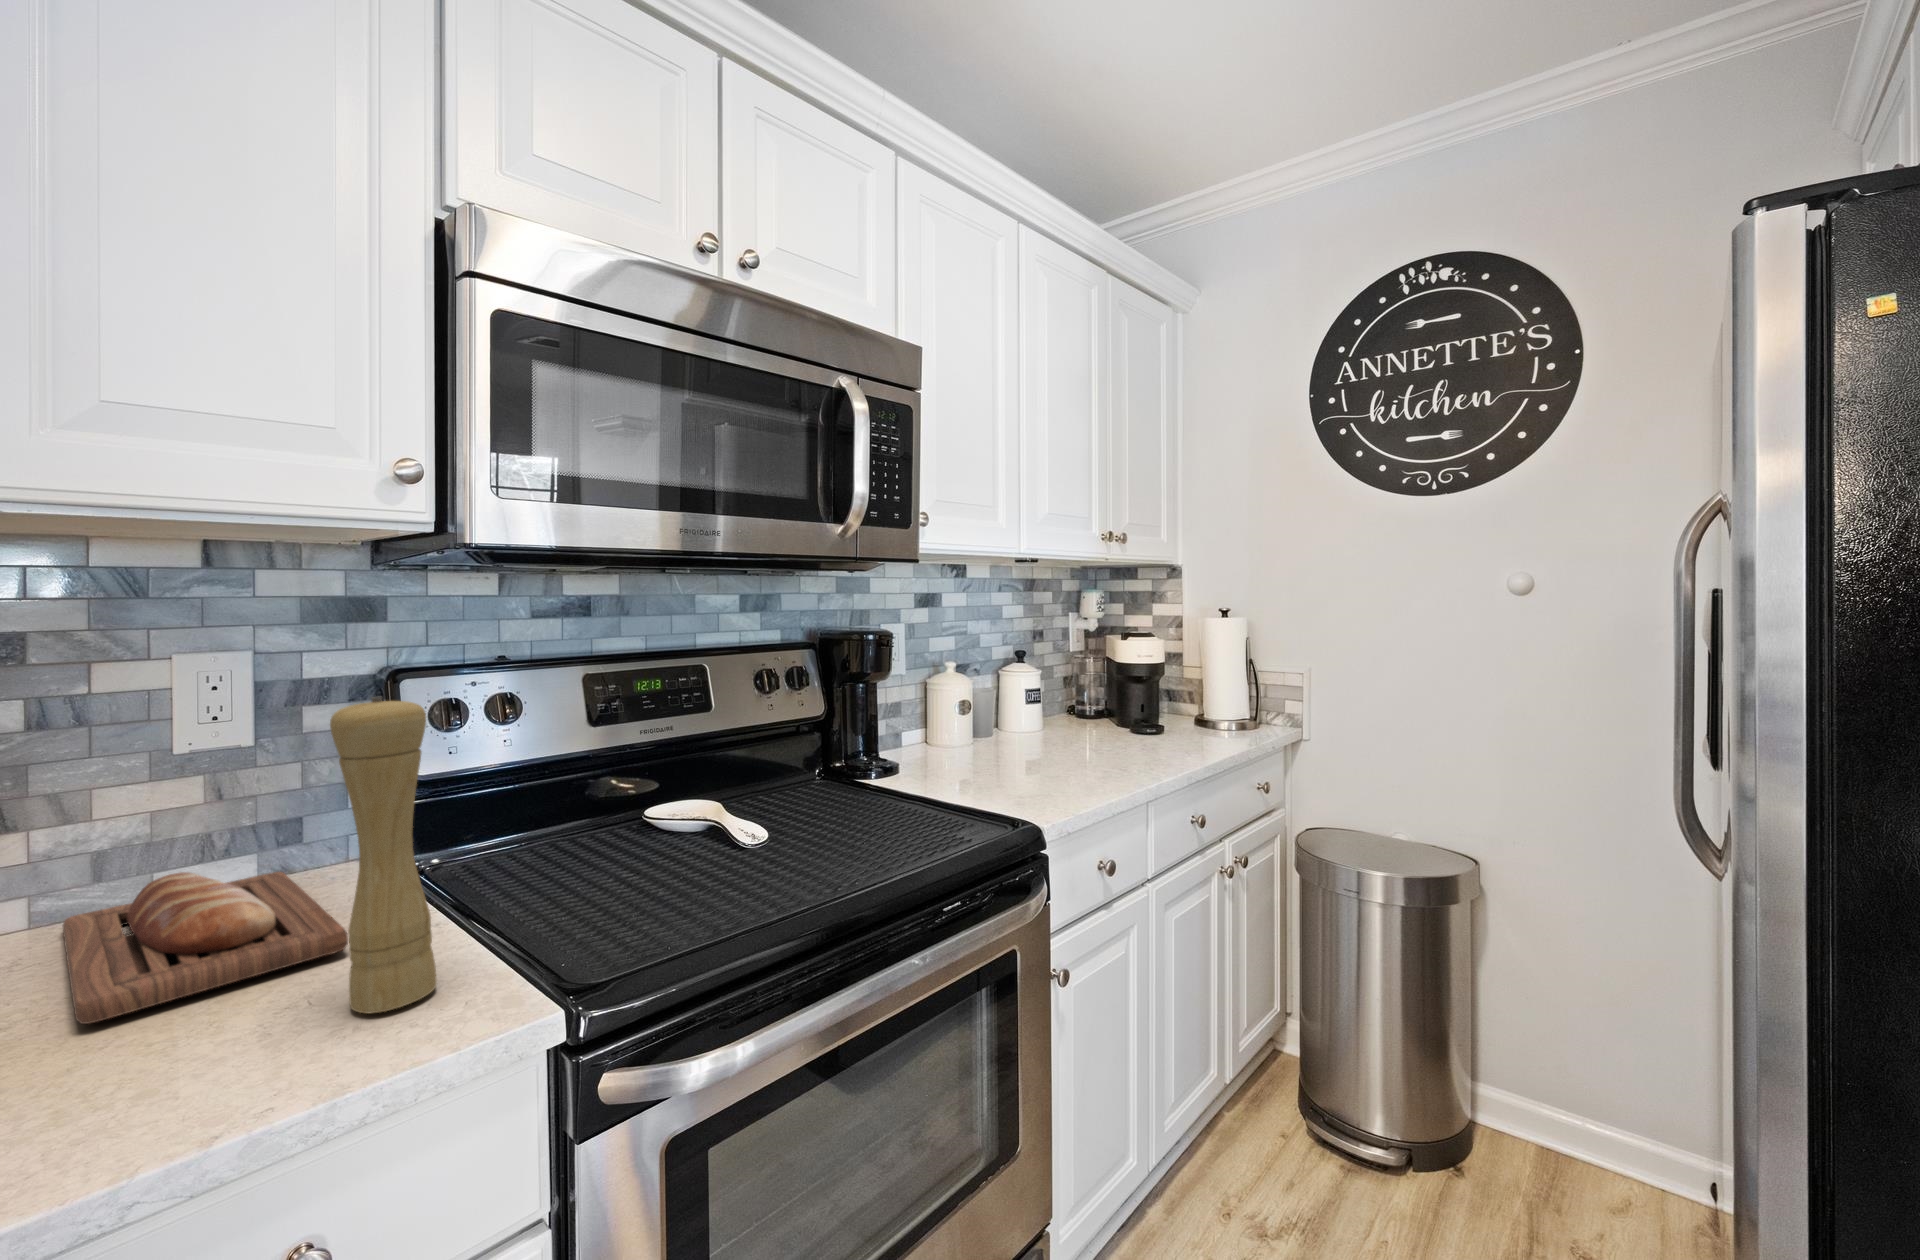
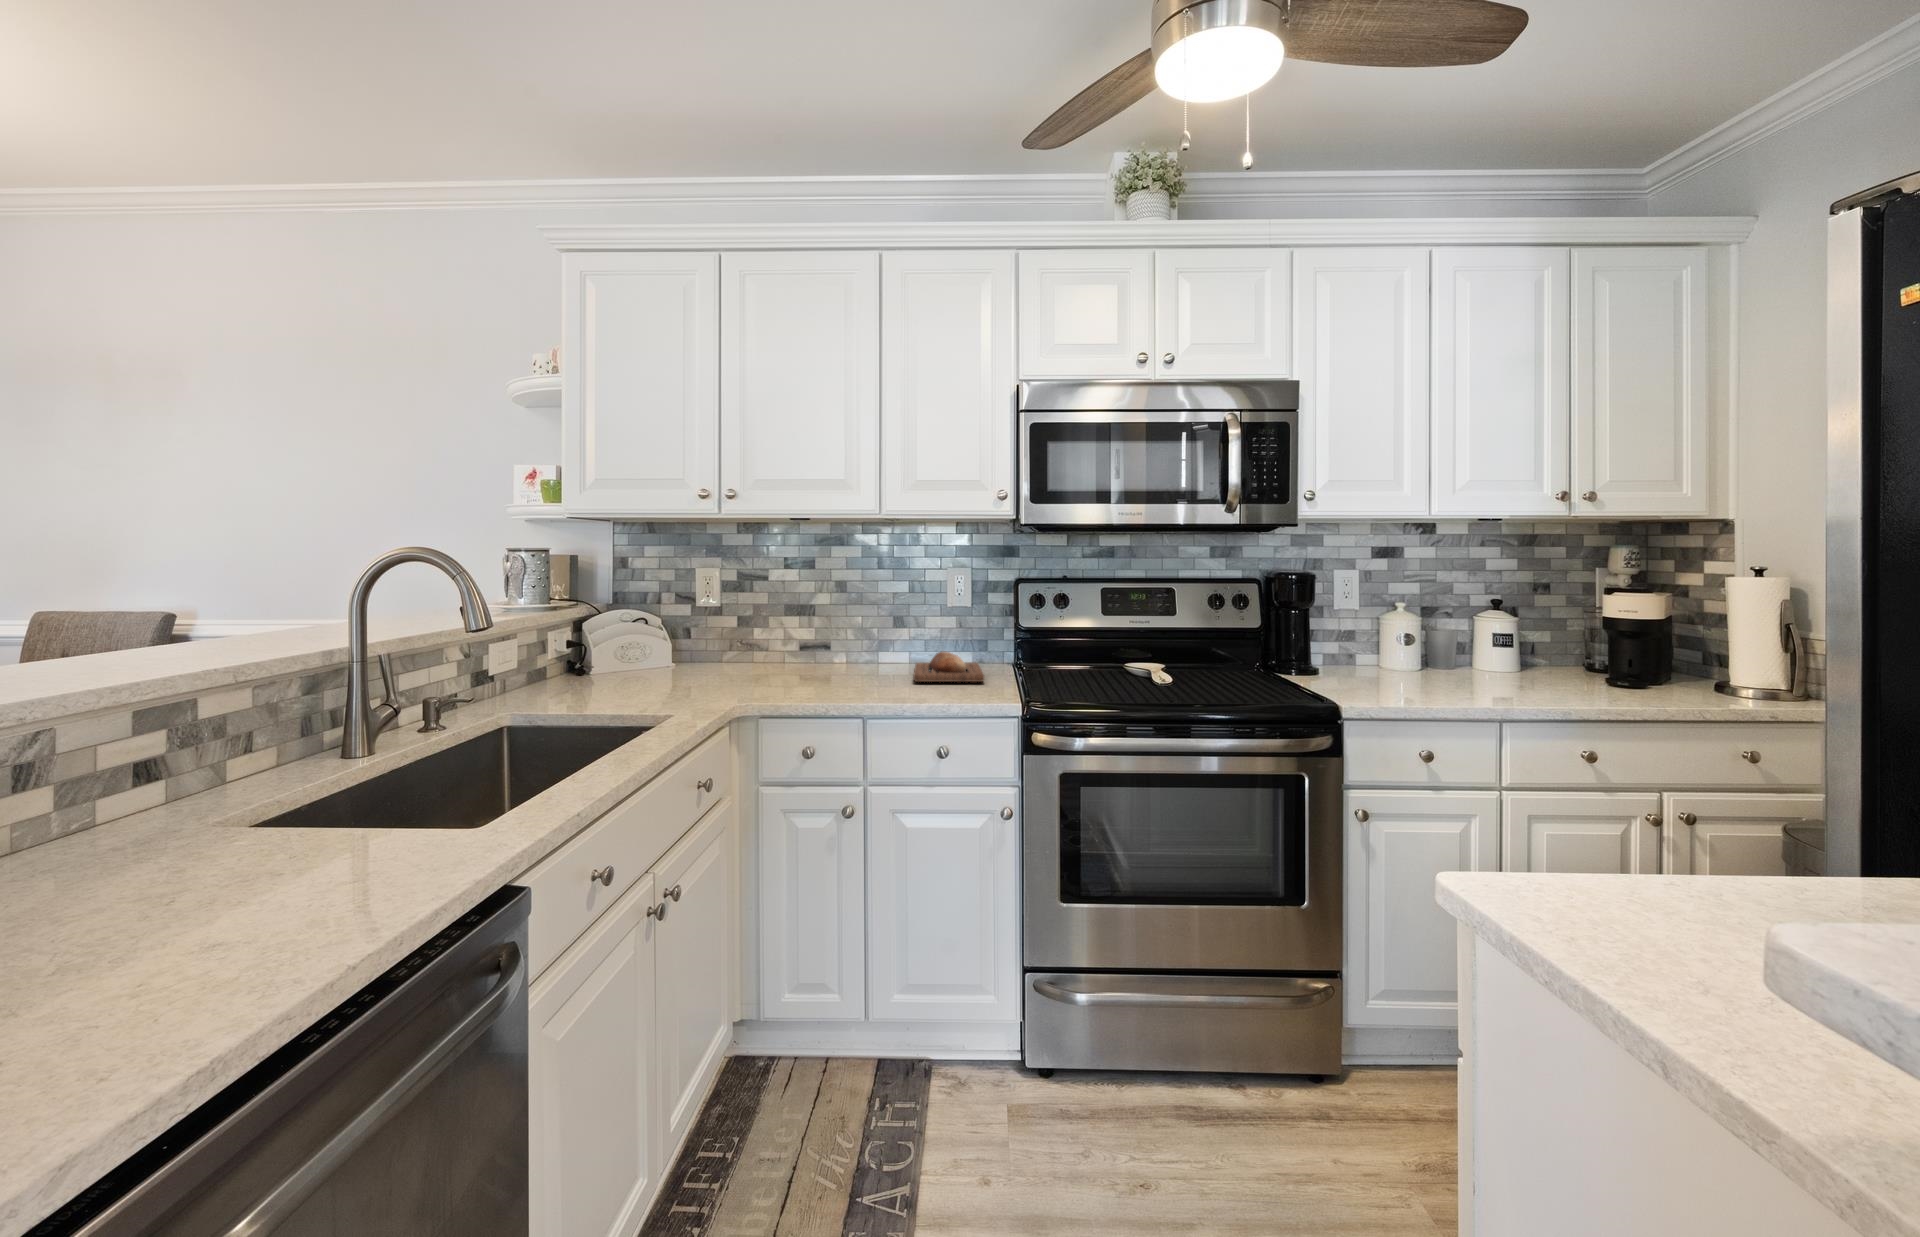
pepper mill: present [330,697,437,1014] -> none [975,579,1004,694]

